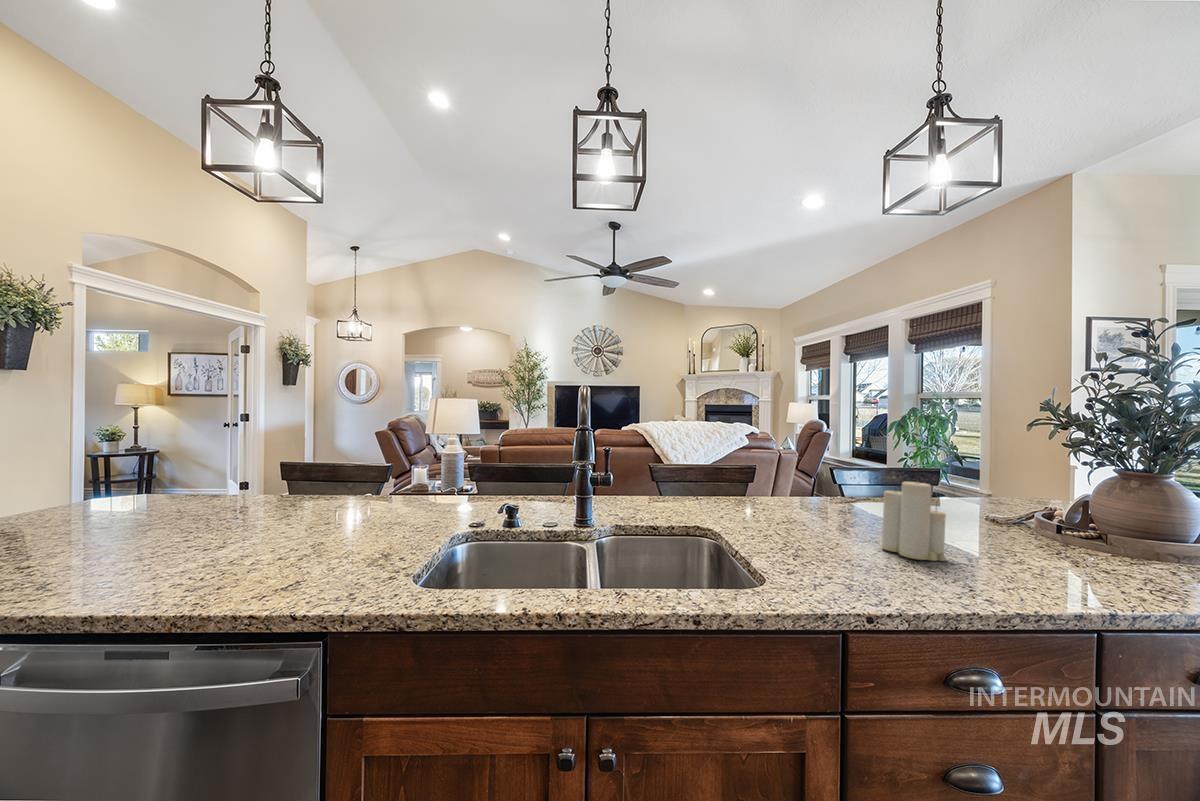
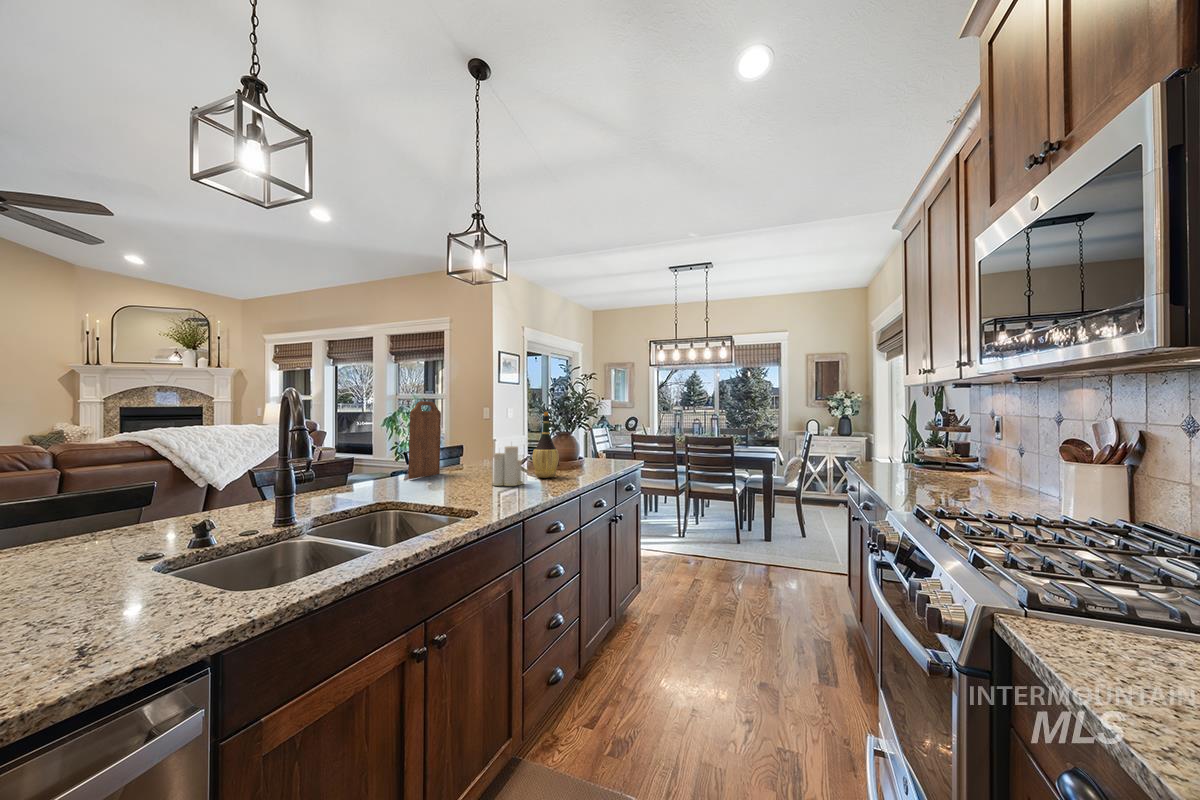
cutting board: none [790,399,854,509] -> present [408,401,441,479]
wine bottle: none [993,421,1068,565] -> present [532,412,559,478]

